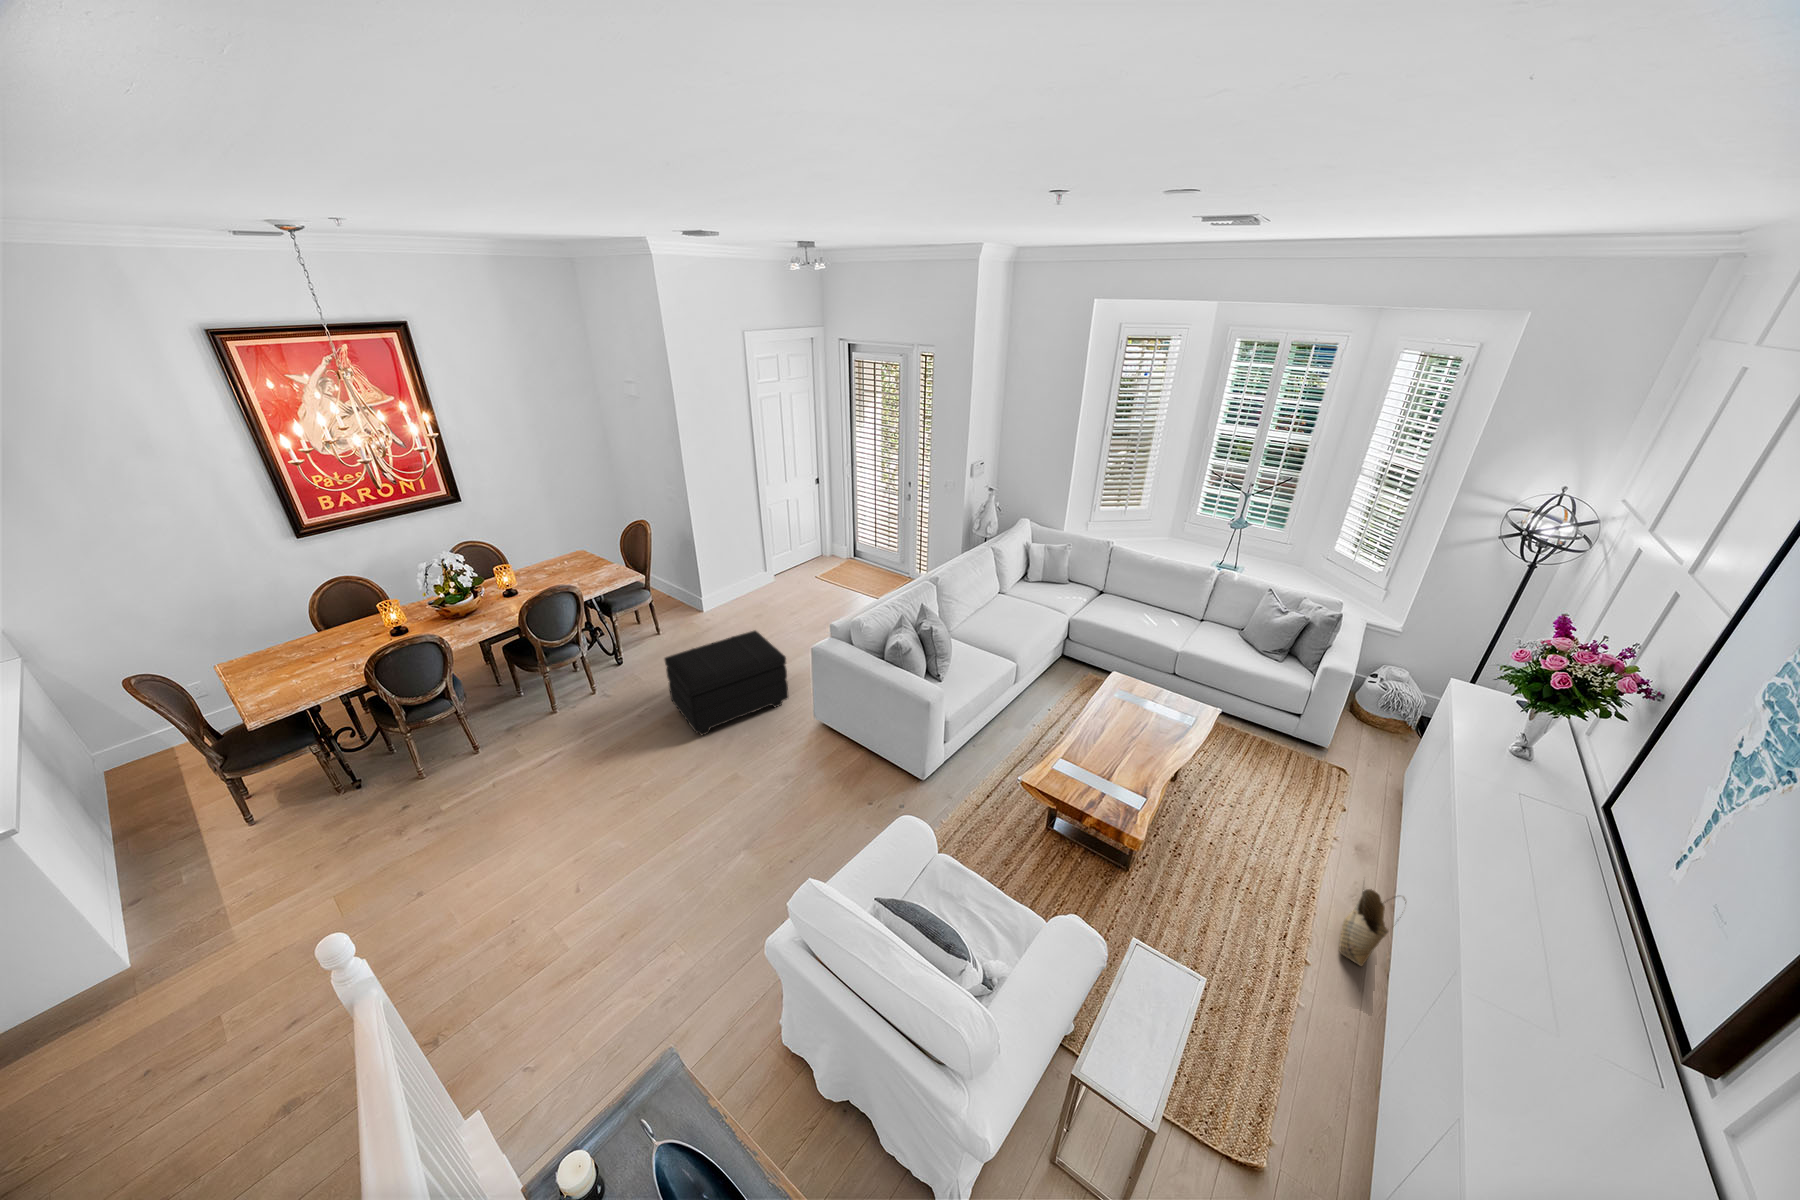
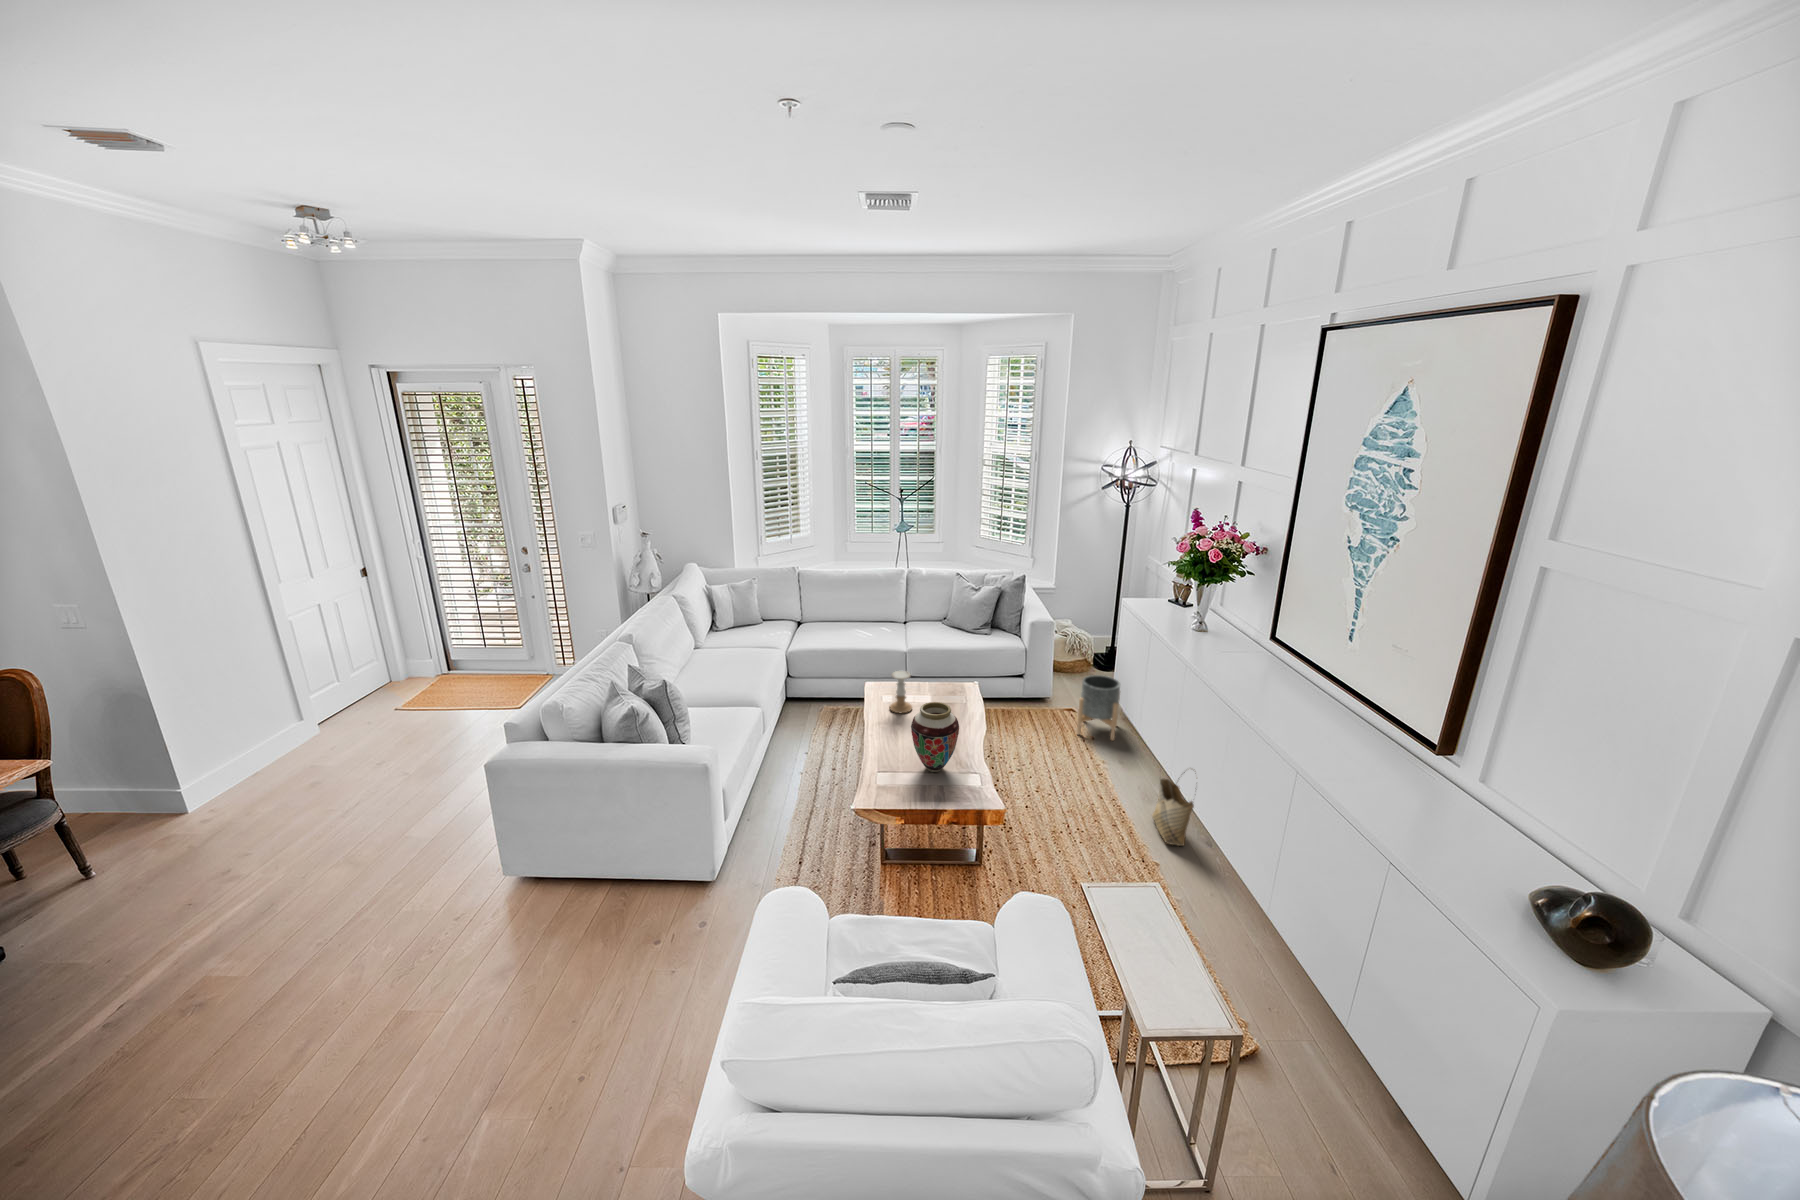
footstool: present [665,631,788,735] -> none [183,784,452,982]
candle holder: none [1117,673,1144,712] -> present [889,671,912,713]
vase: none [1098,717,1144,778] -> present [911,702,959,772]
planter: none [1327,744,1403,821] -> present [1077,675,1120,741]

